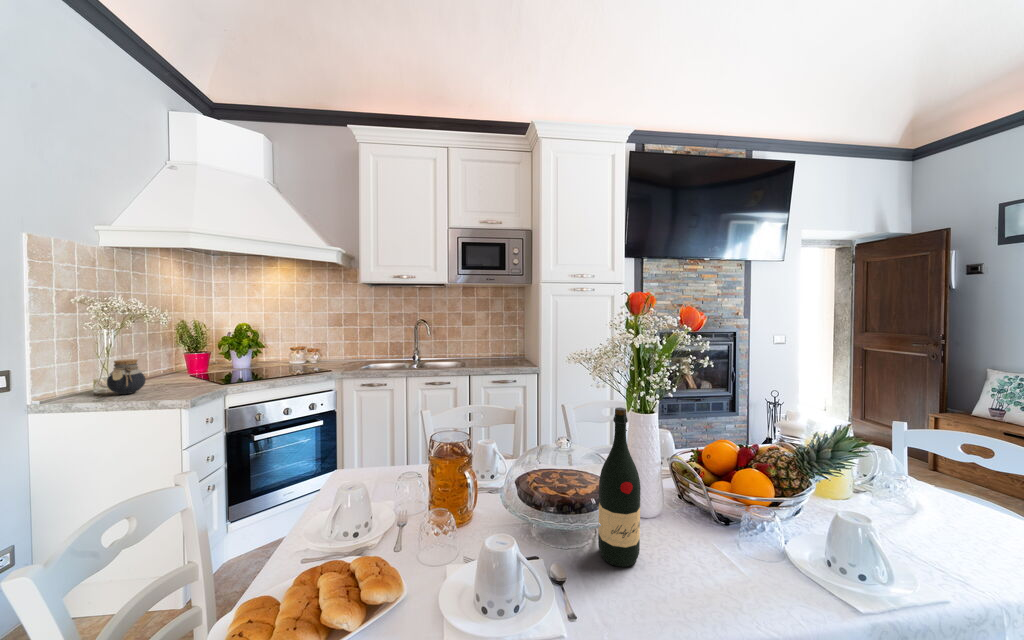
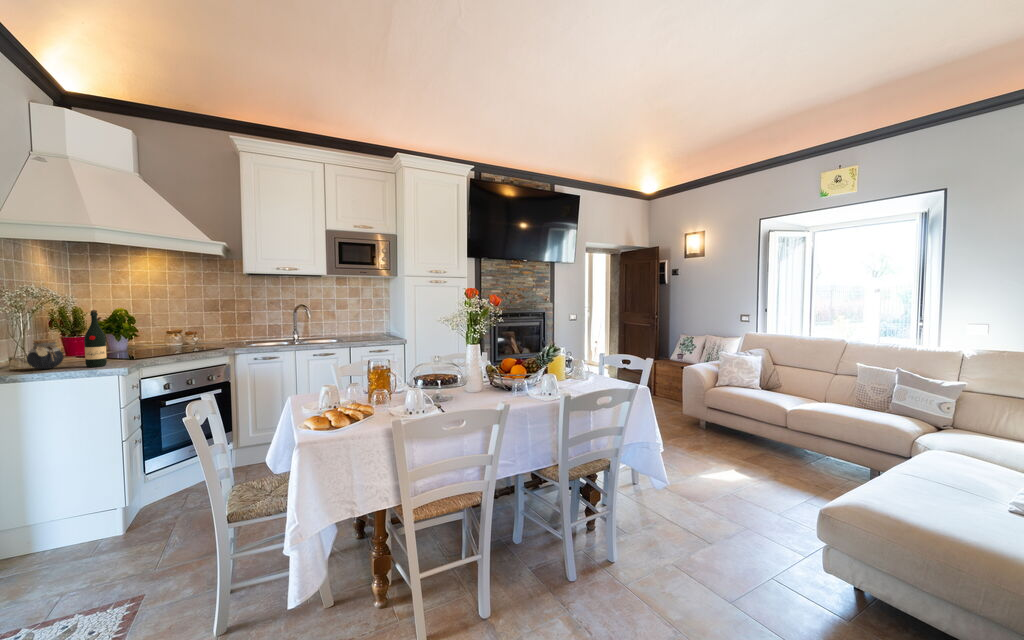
wine bottle: present [598,407,641,567] -> present [84,310,107,367]

